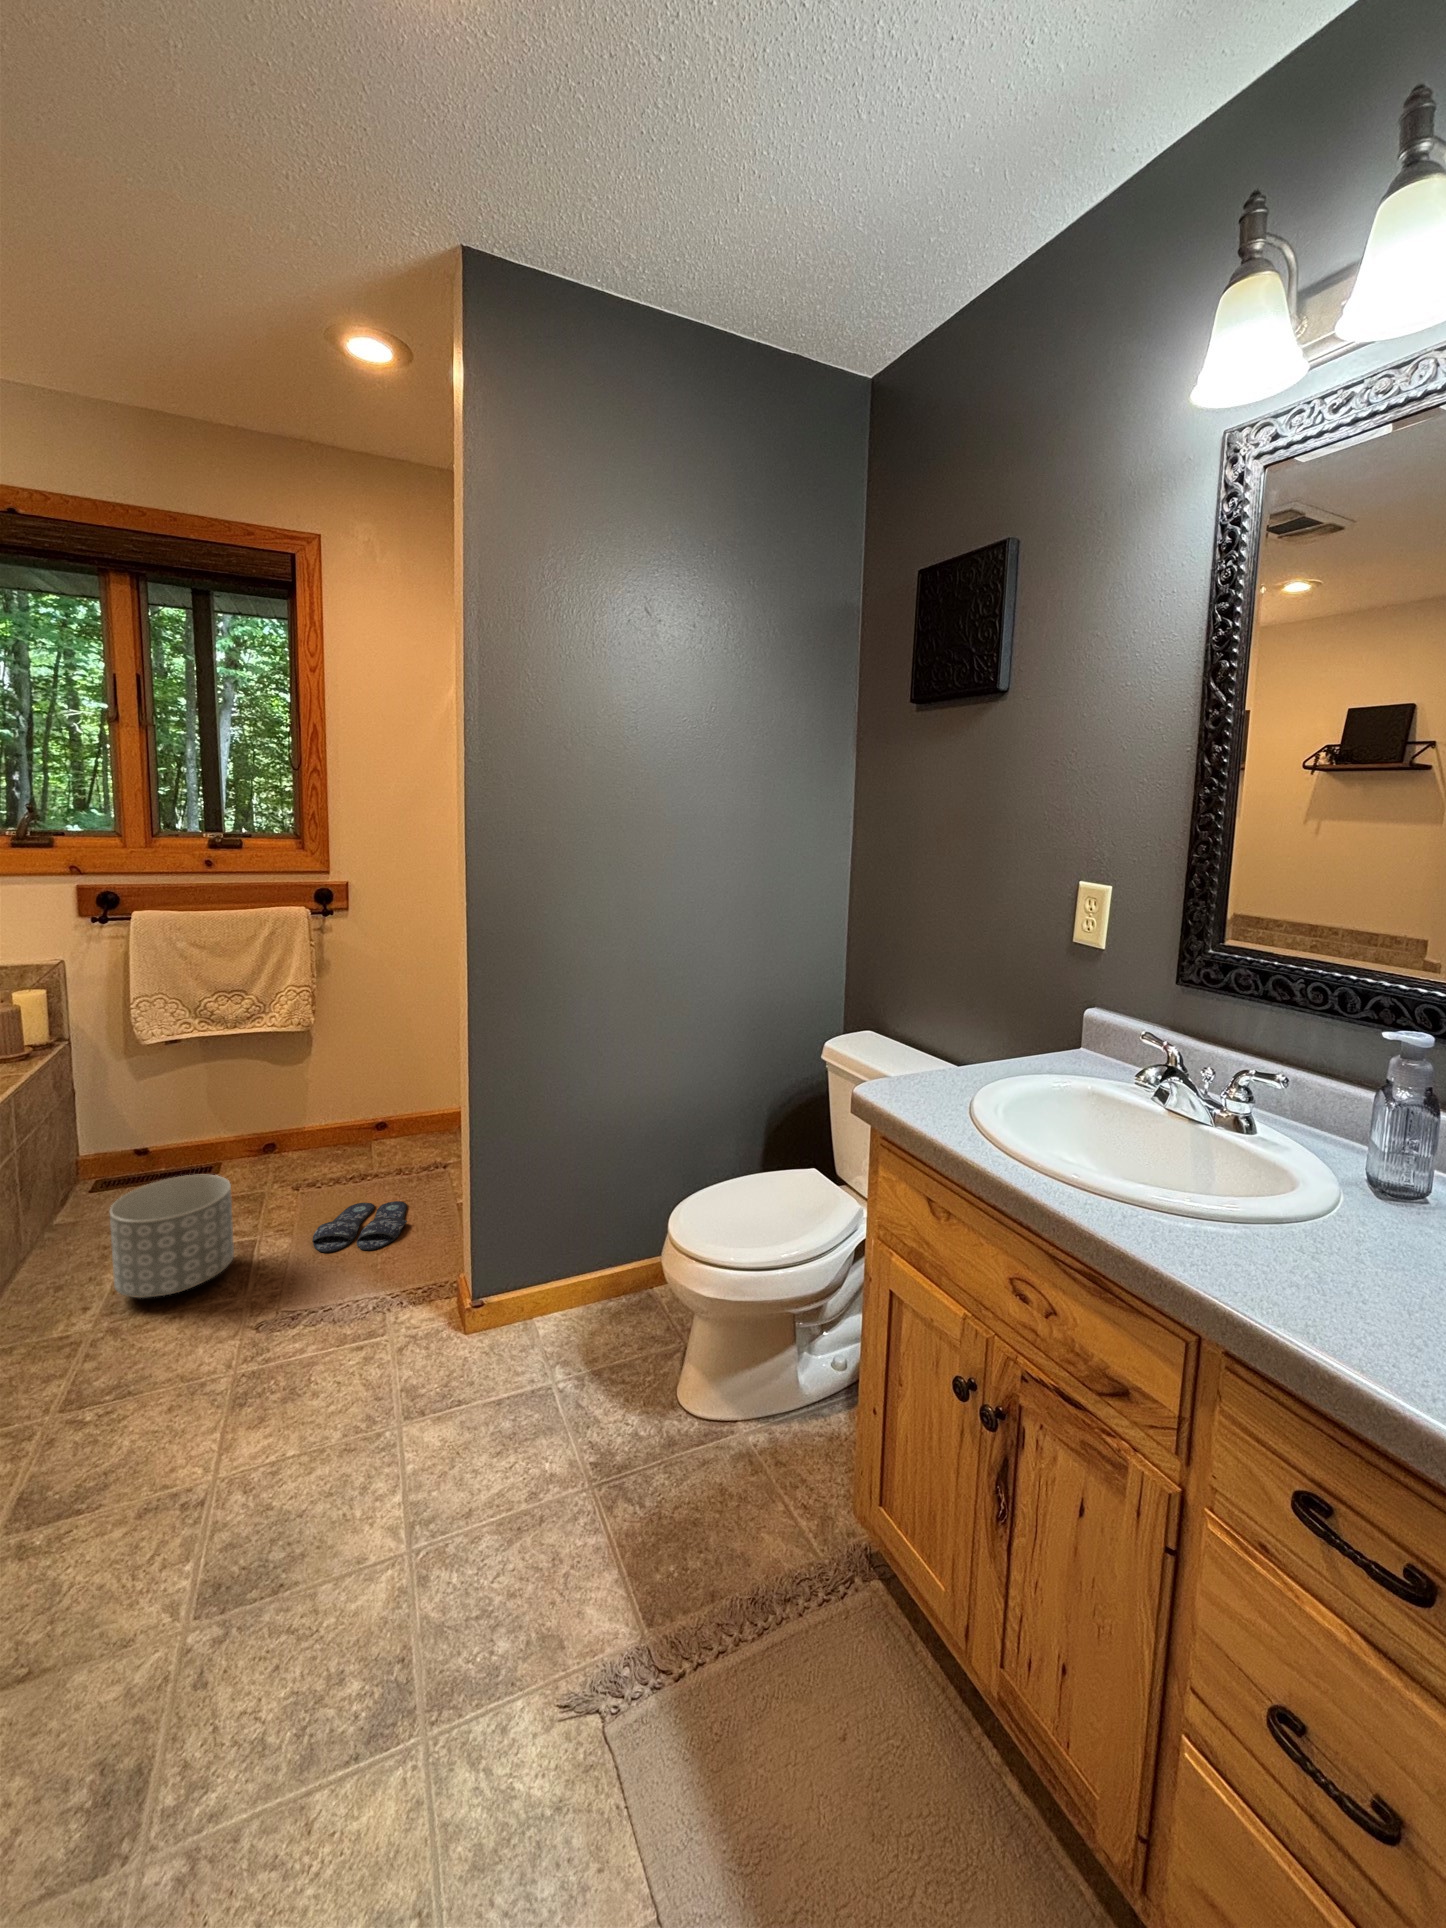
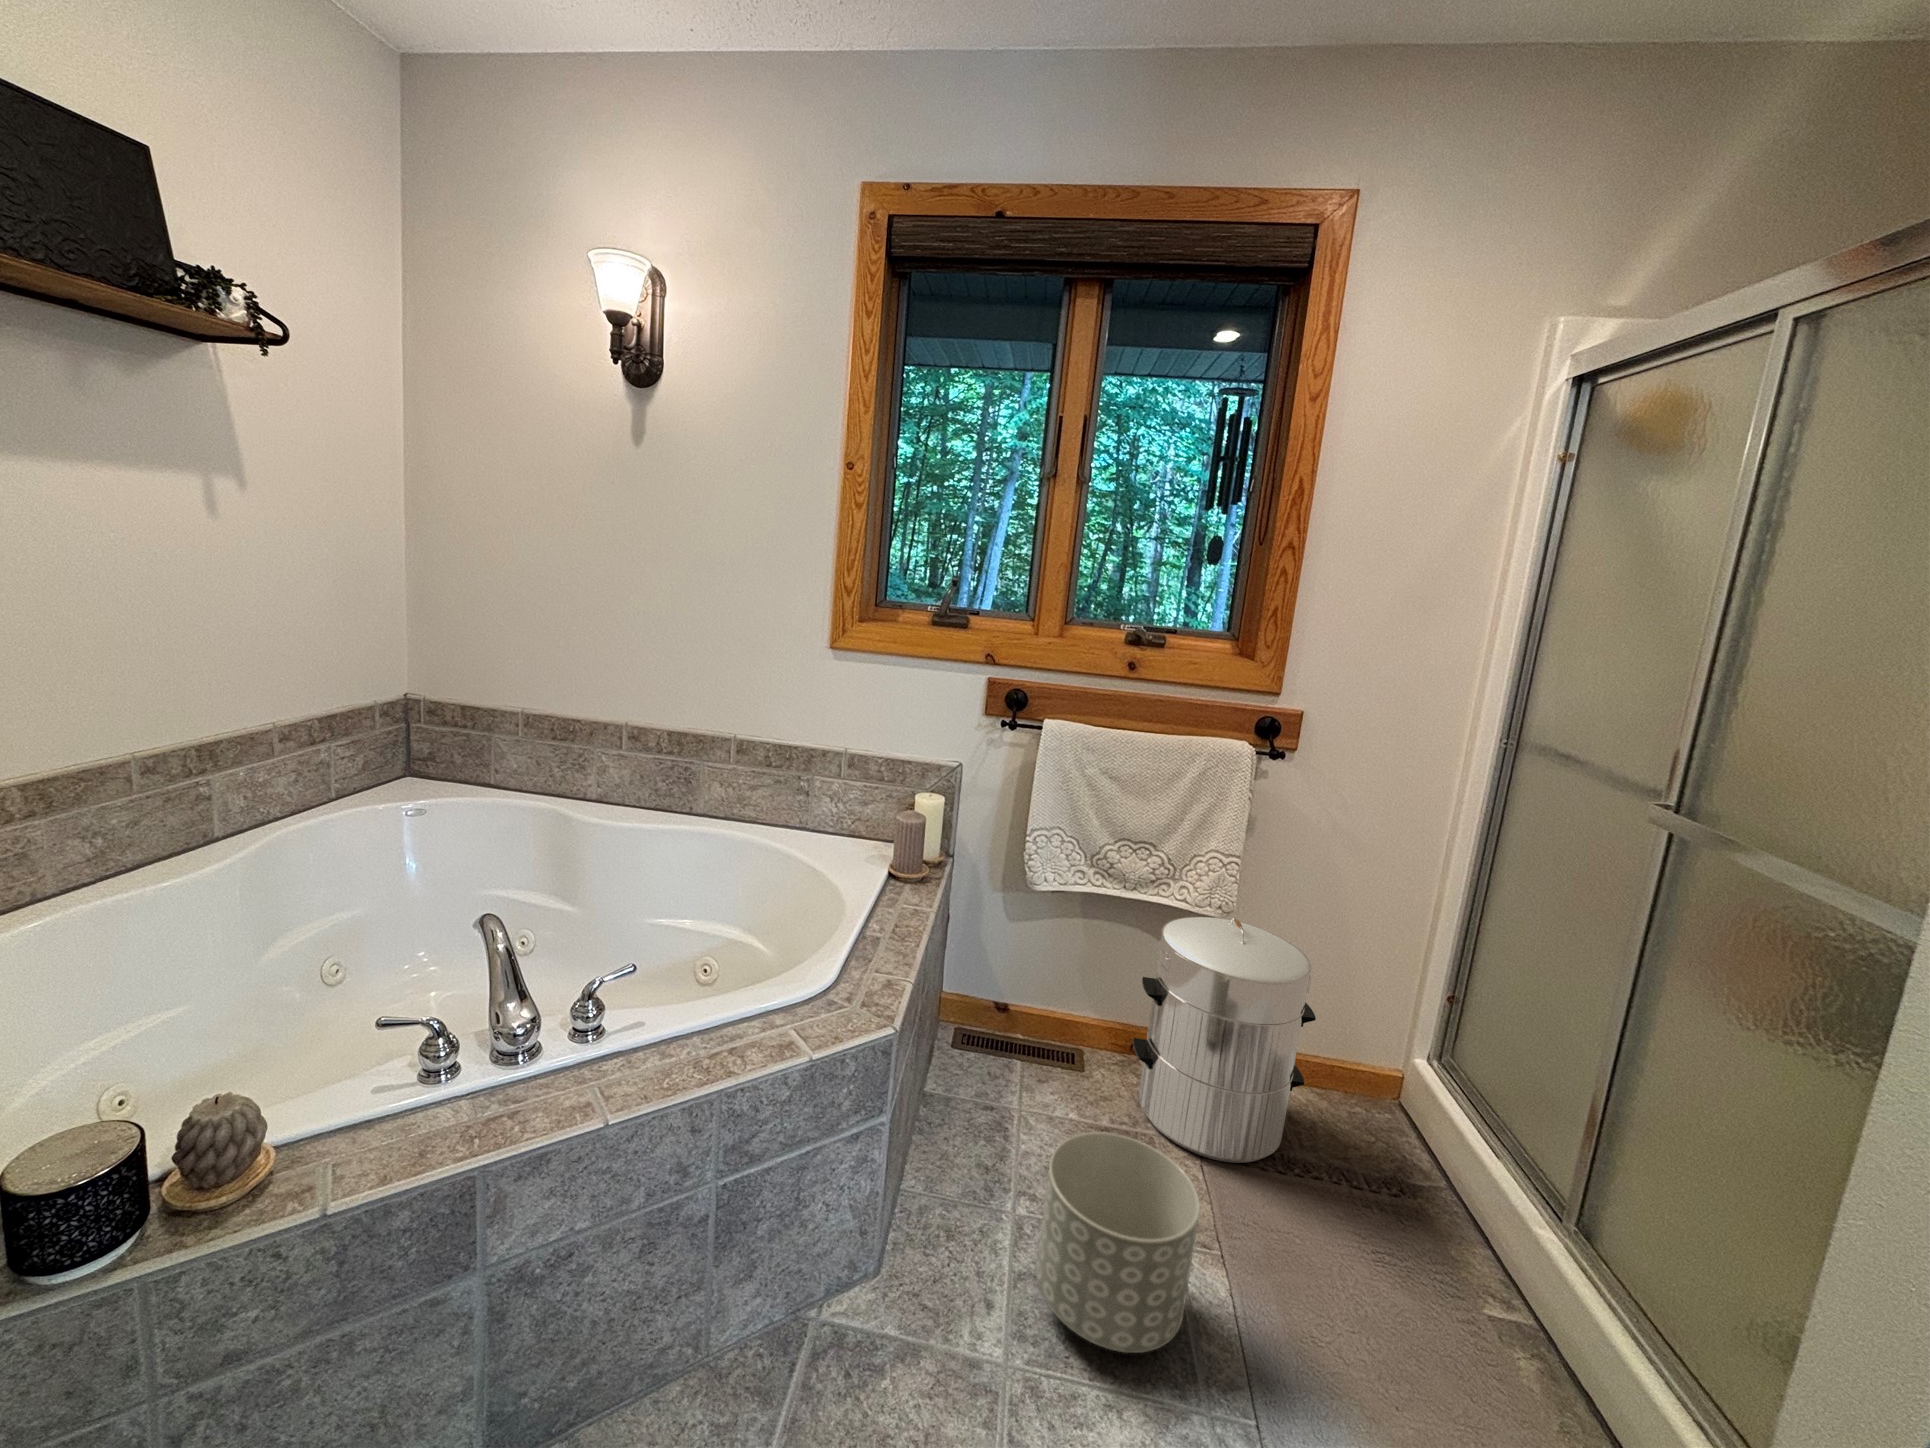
waste bin: none [247,1028,377,1190] -> present [1133,917,1316,1163]
slippers: present [313,1201,407,1253] -> none [1273,1232,1426,1385]

